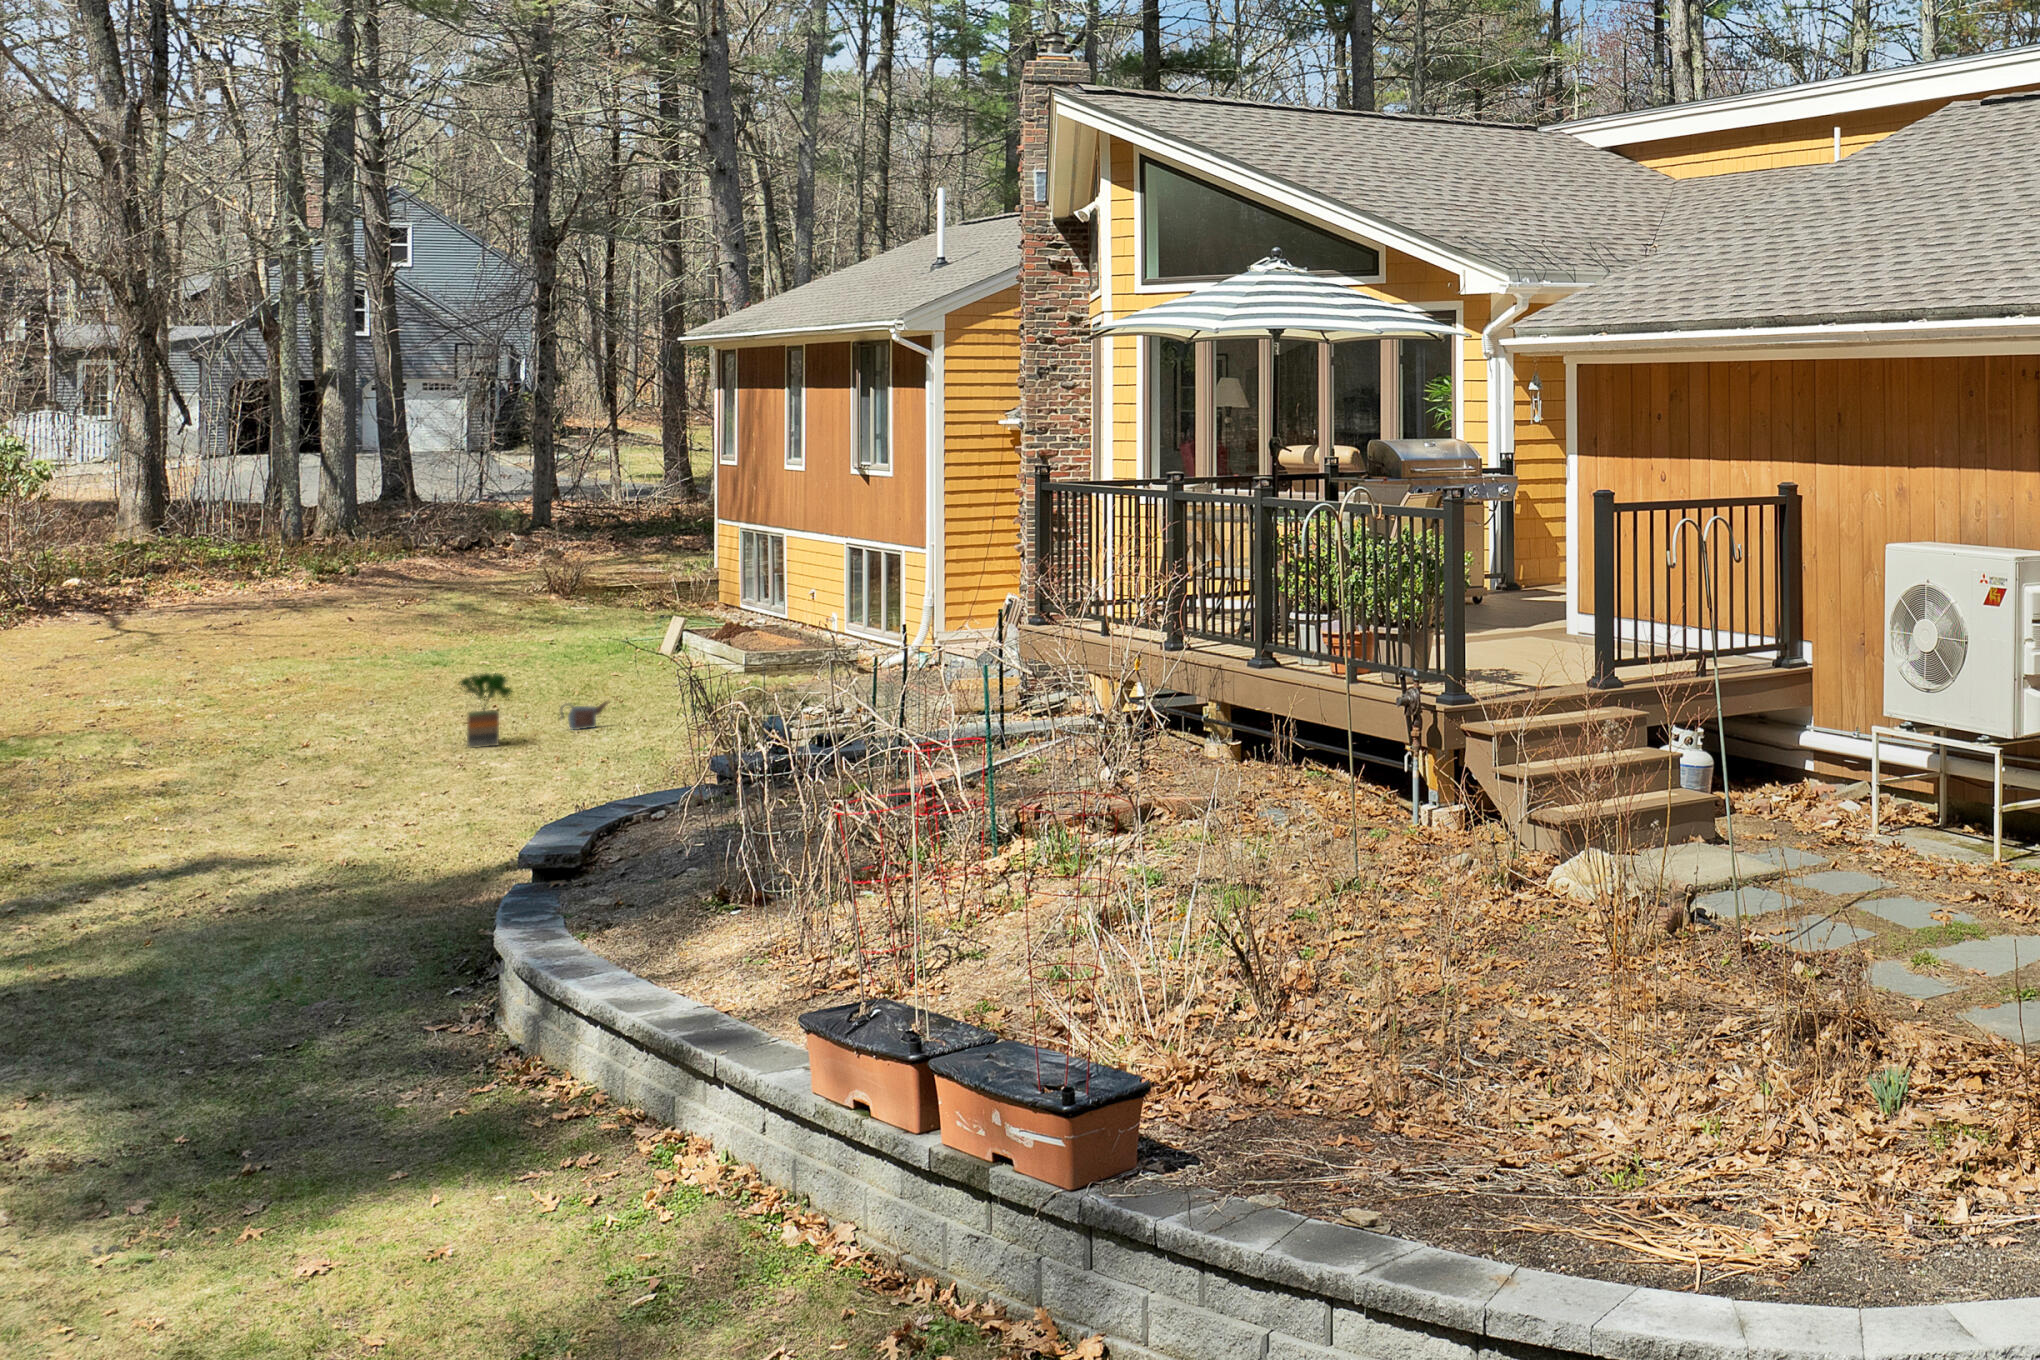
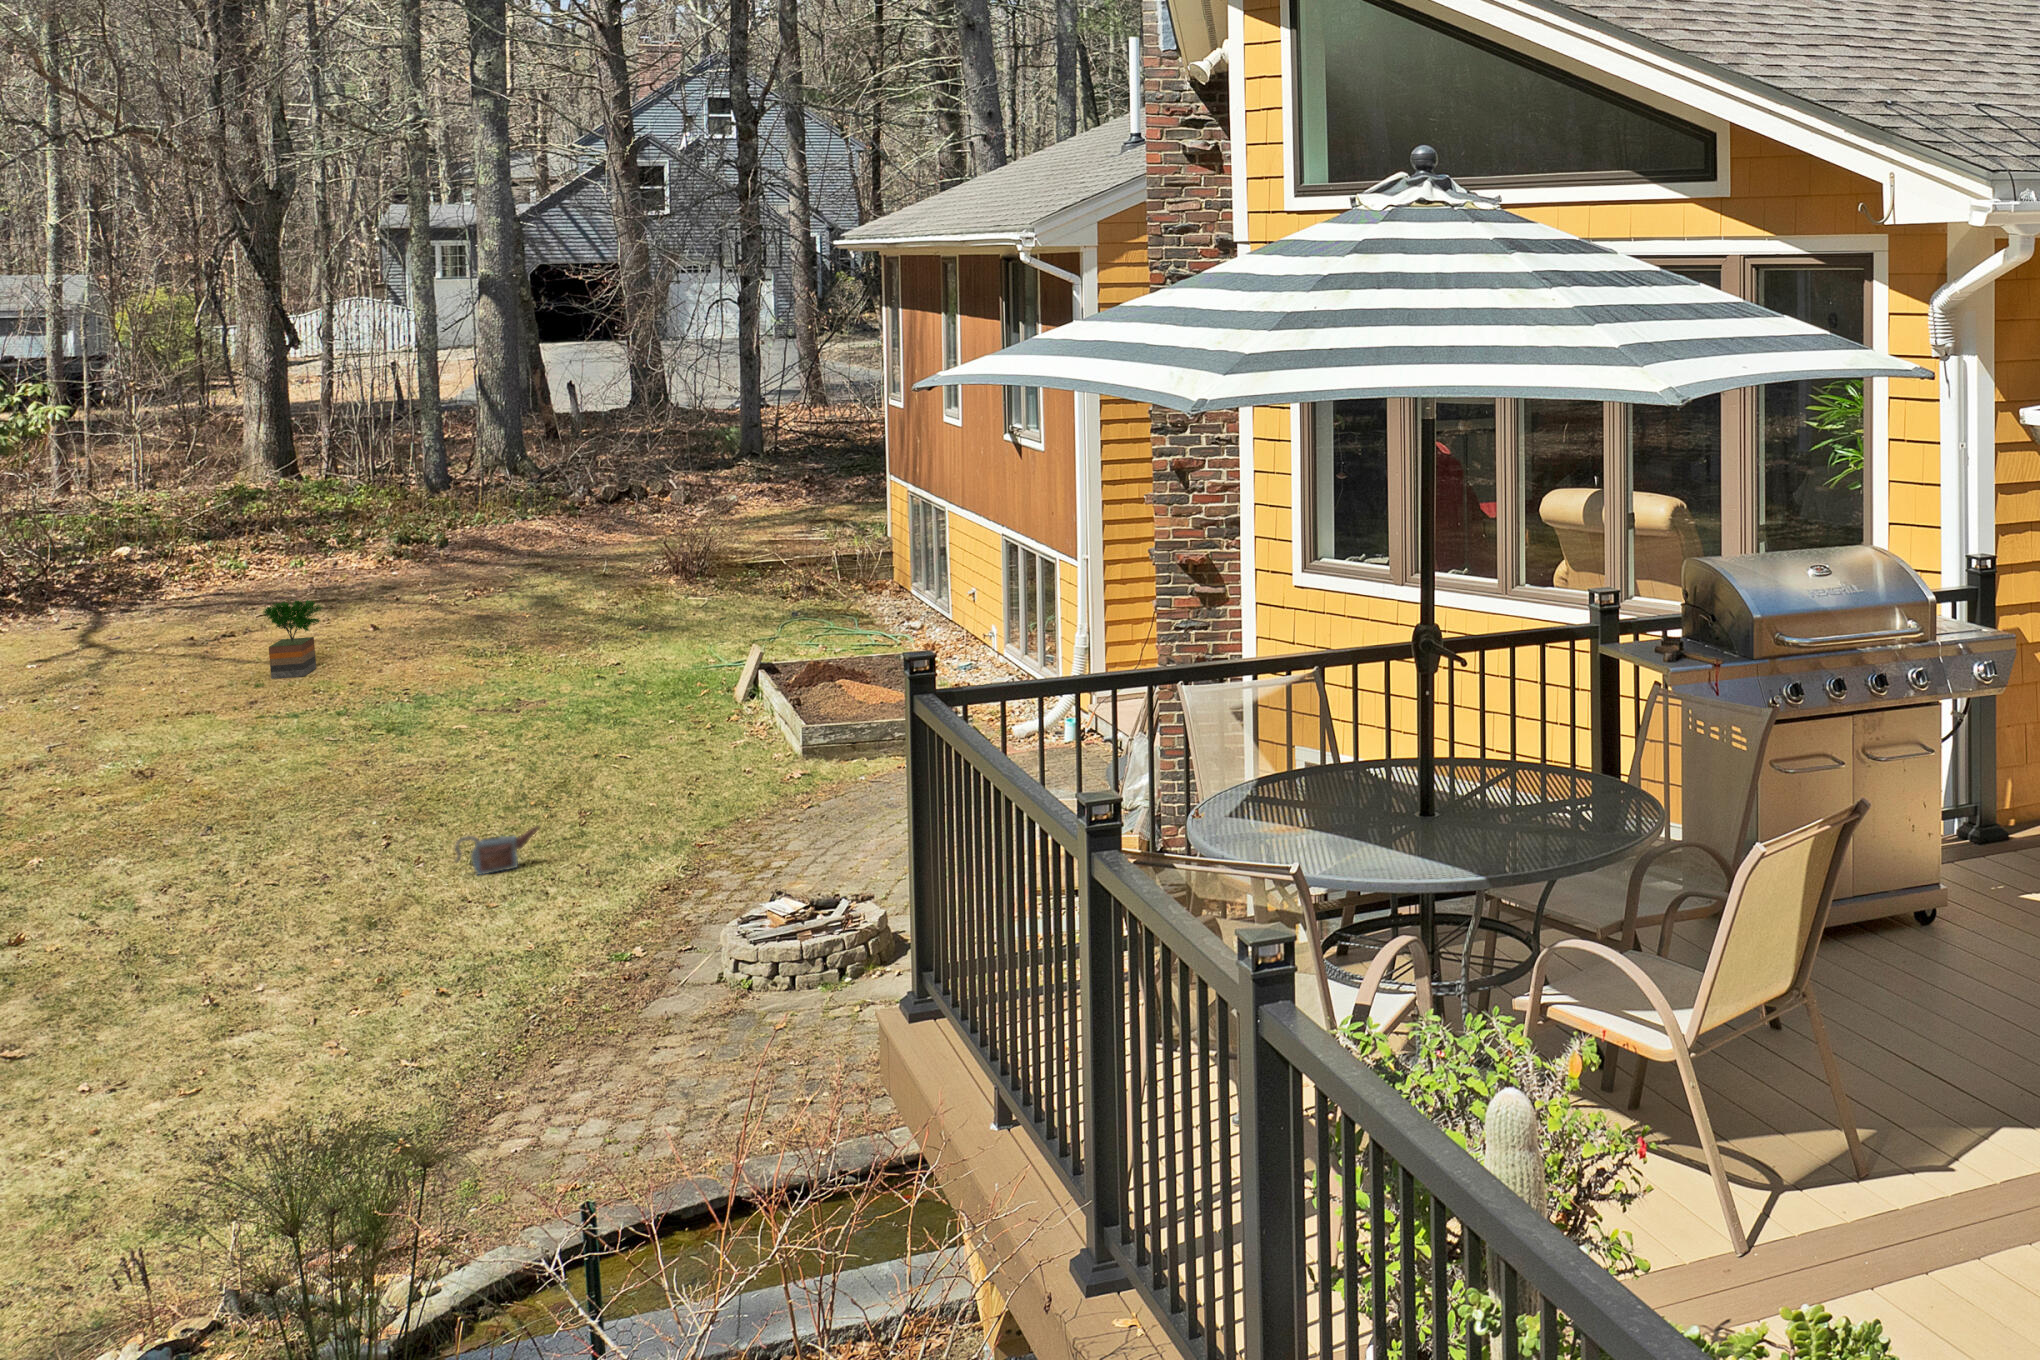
potted tree: present [459,673,512,748] -> present [263,600,322,679]

